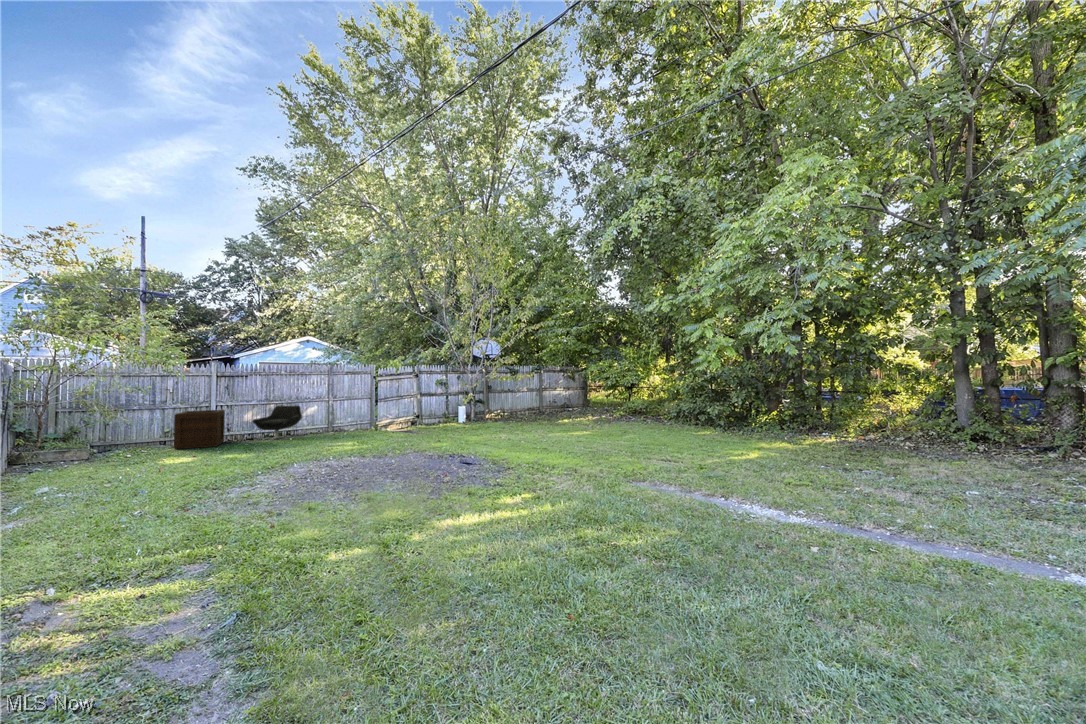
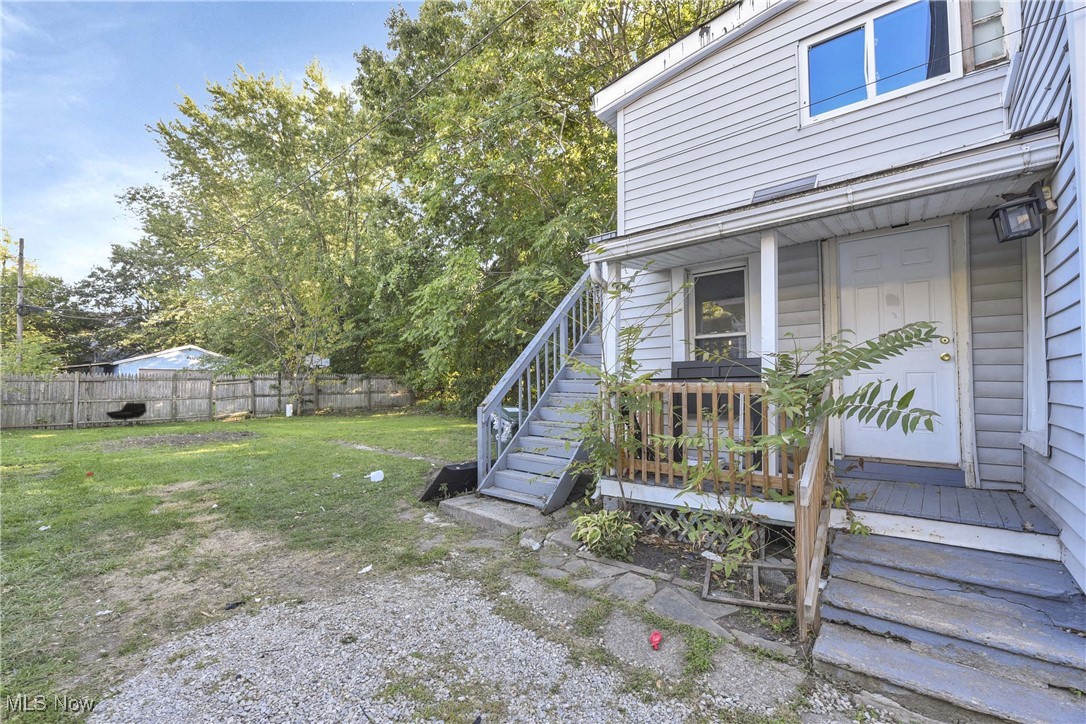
wooden crate: present [174,410,225,449] -> none [44,405,84,431]

